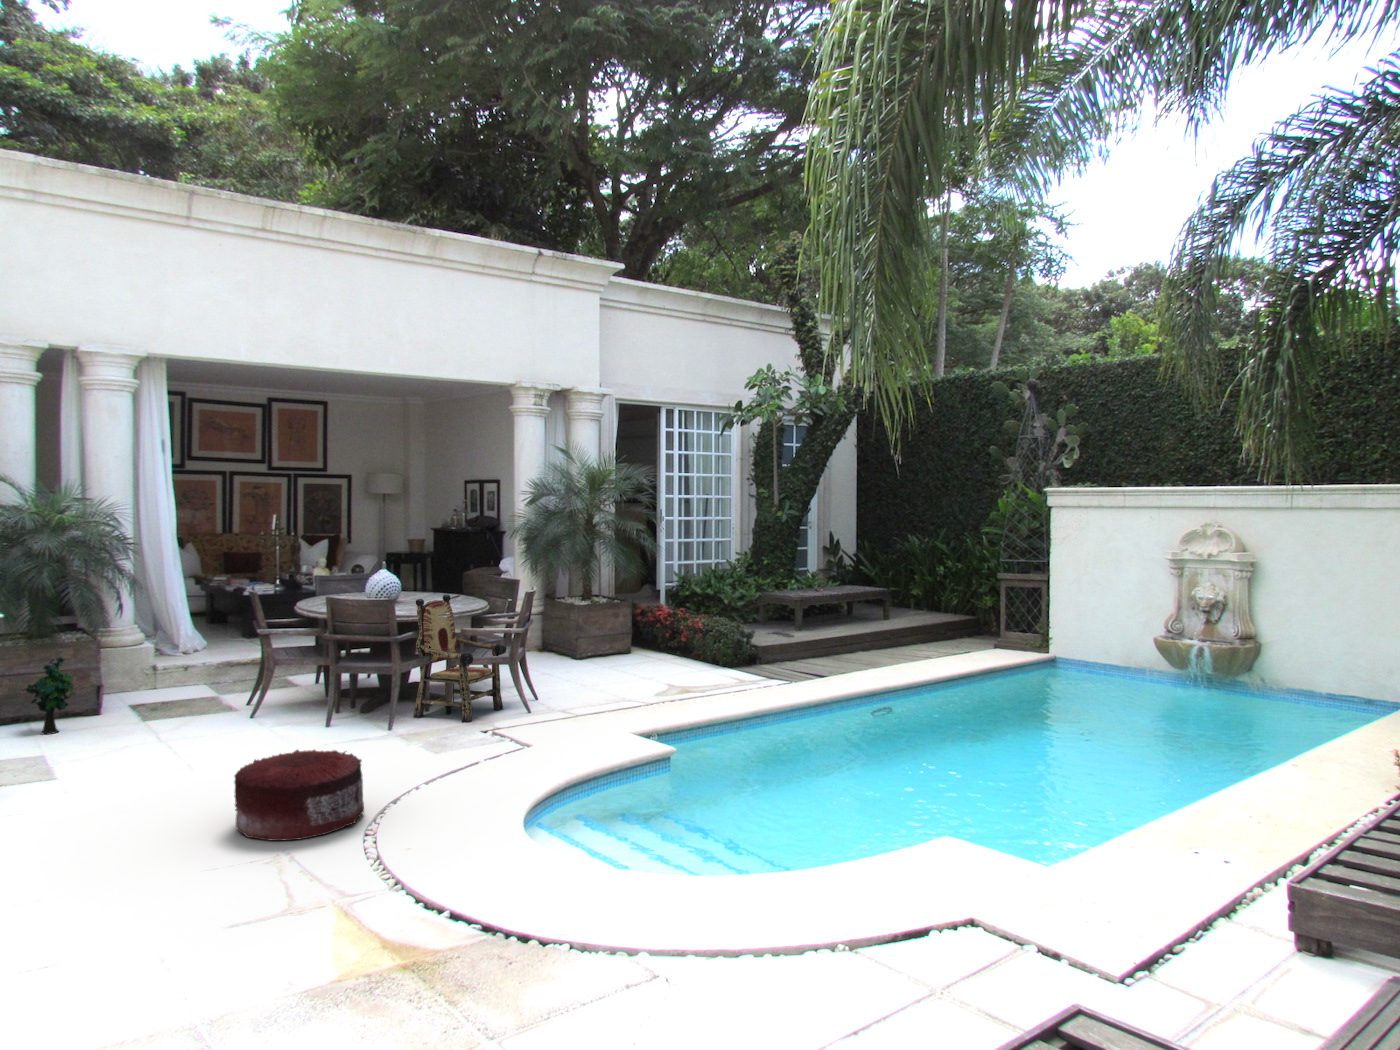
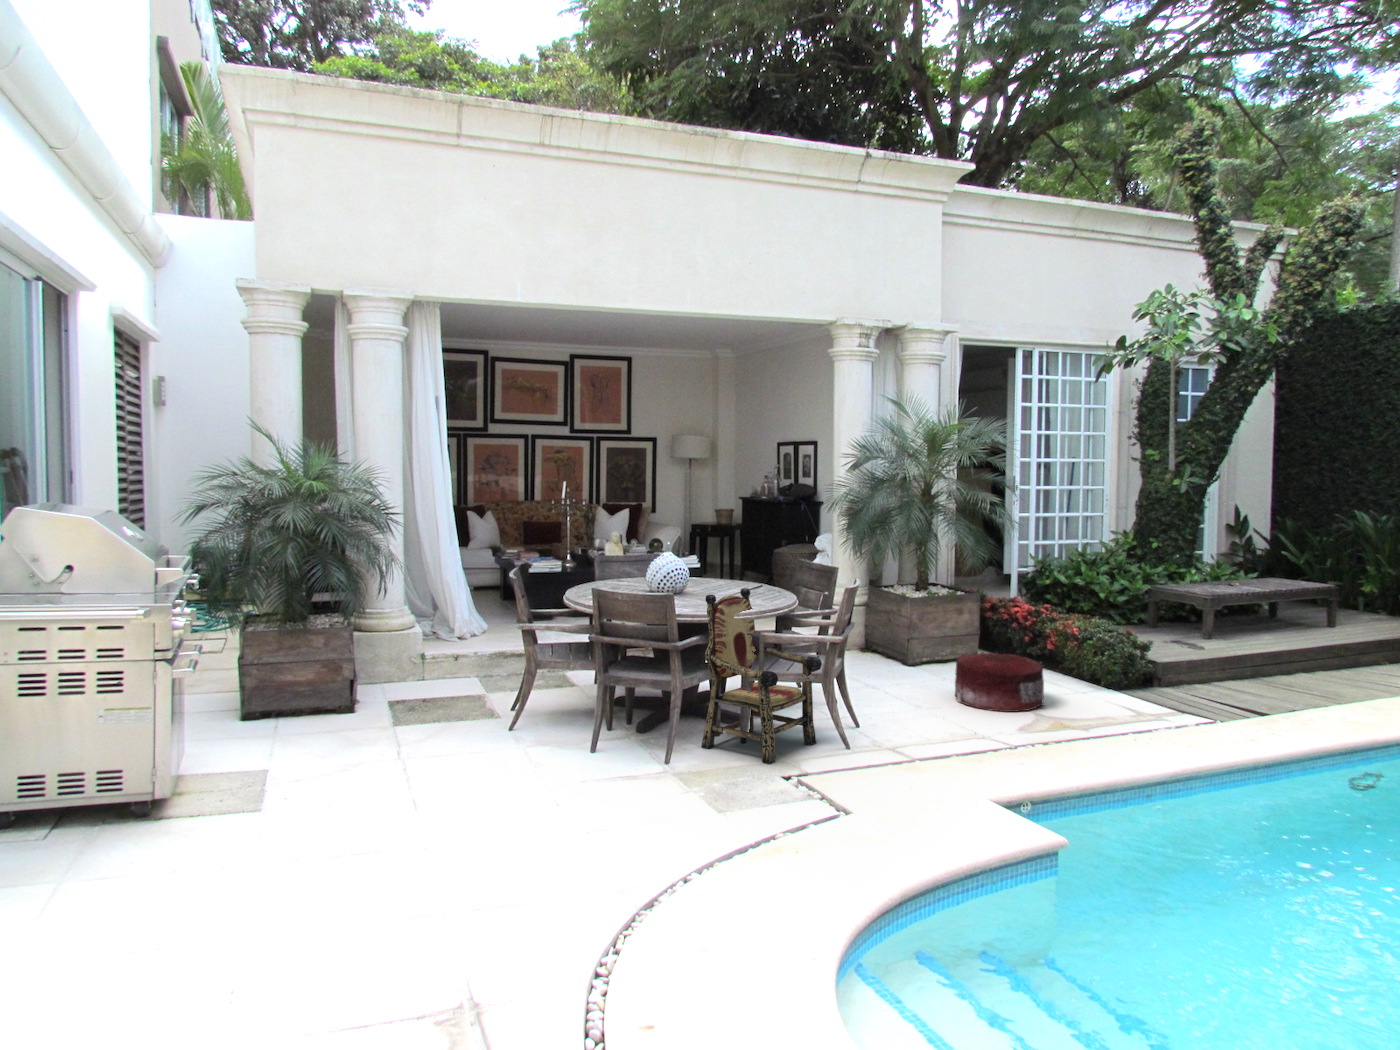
decorative plant: present [25,658,75,734] -> none [274,647,330,735]
pouf: present [234,750,364,841] -> present [955,652,1044,712]

